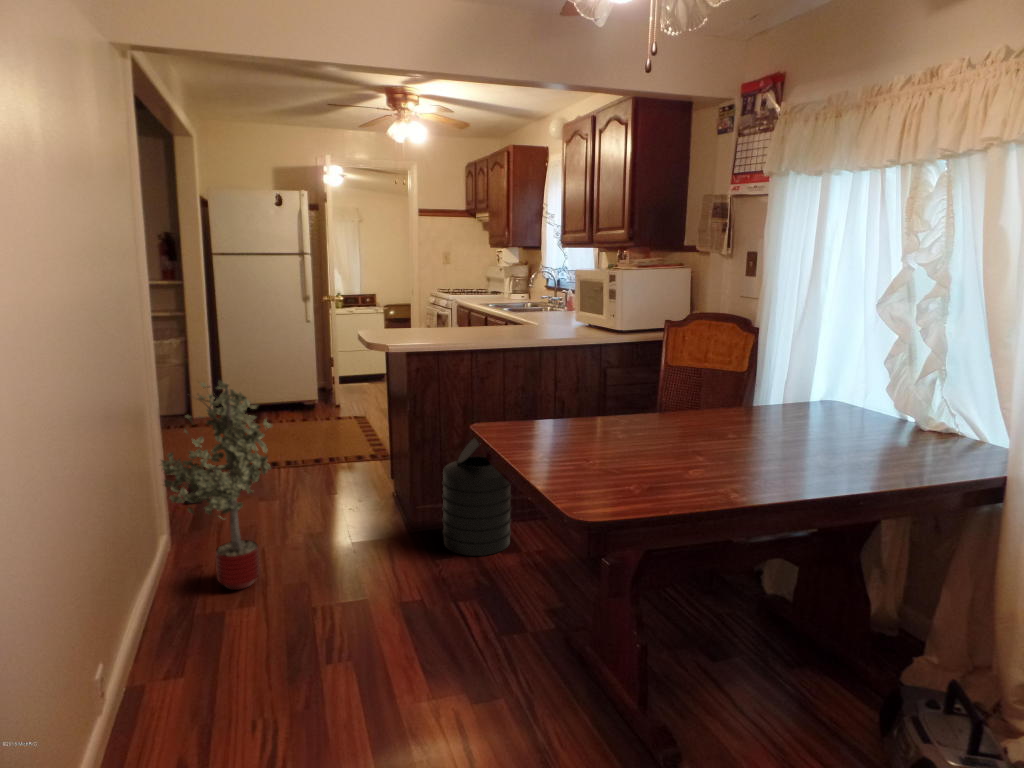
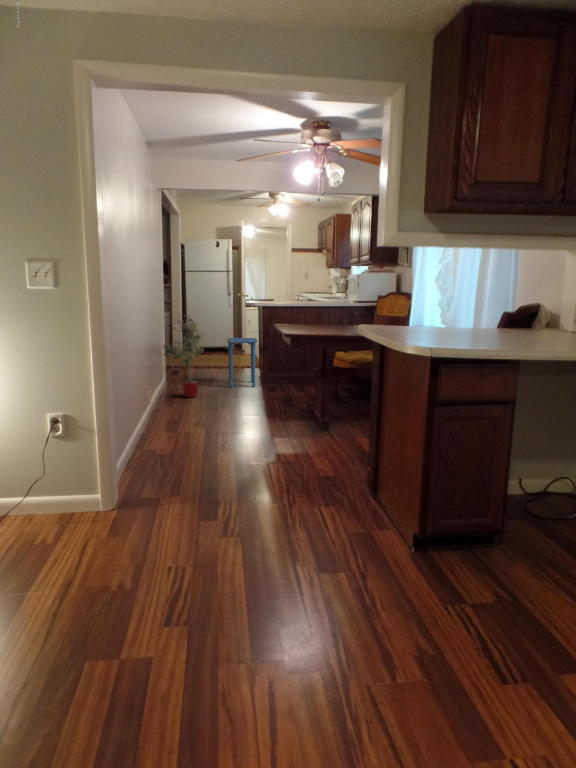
side table: none [320,411,395,533] -> present [227,338,257,387]
trash can: present [442,438,511,556] -> none [275,344,305,396]

